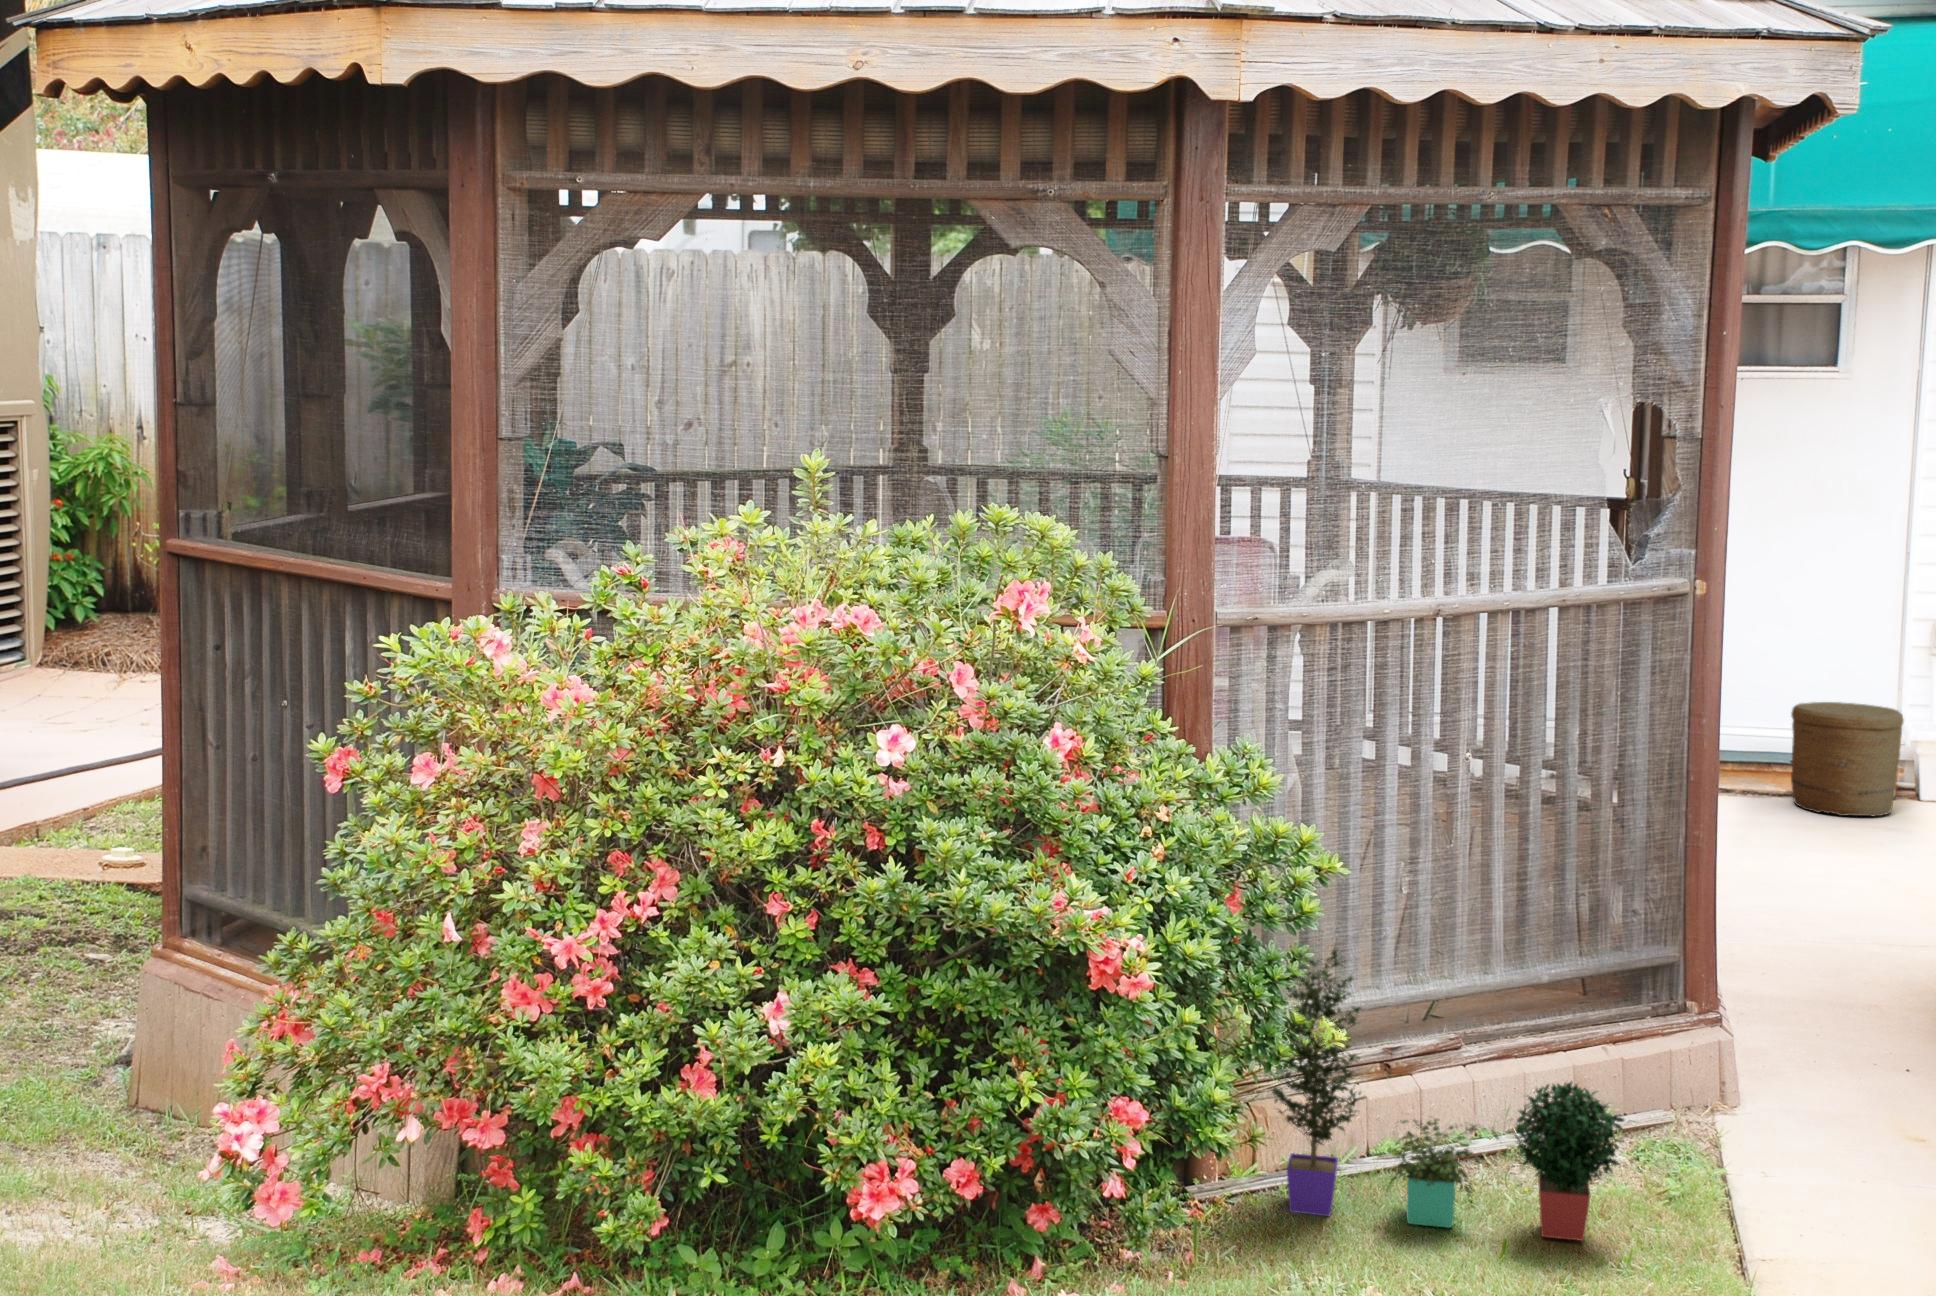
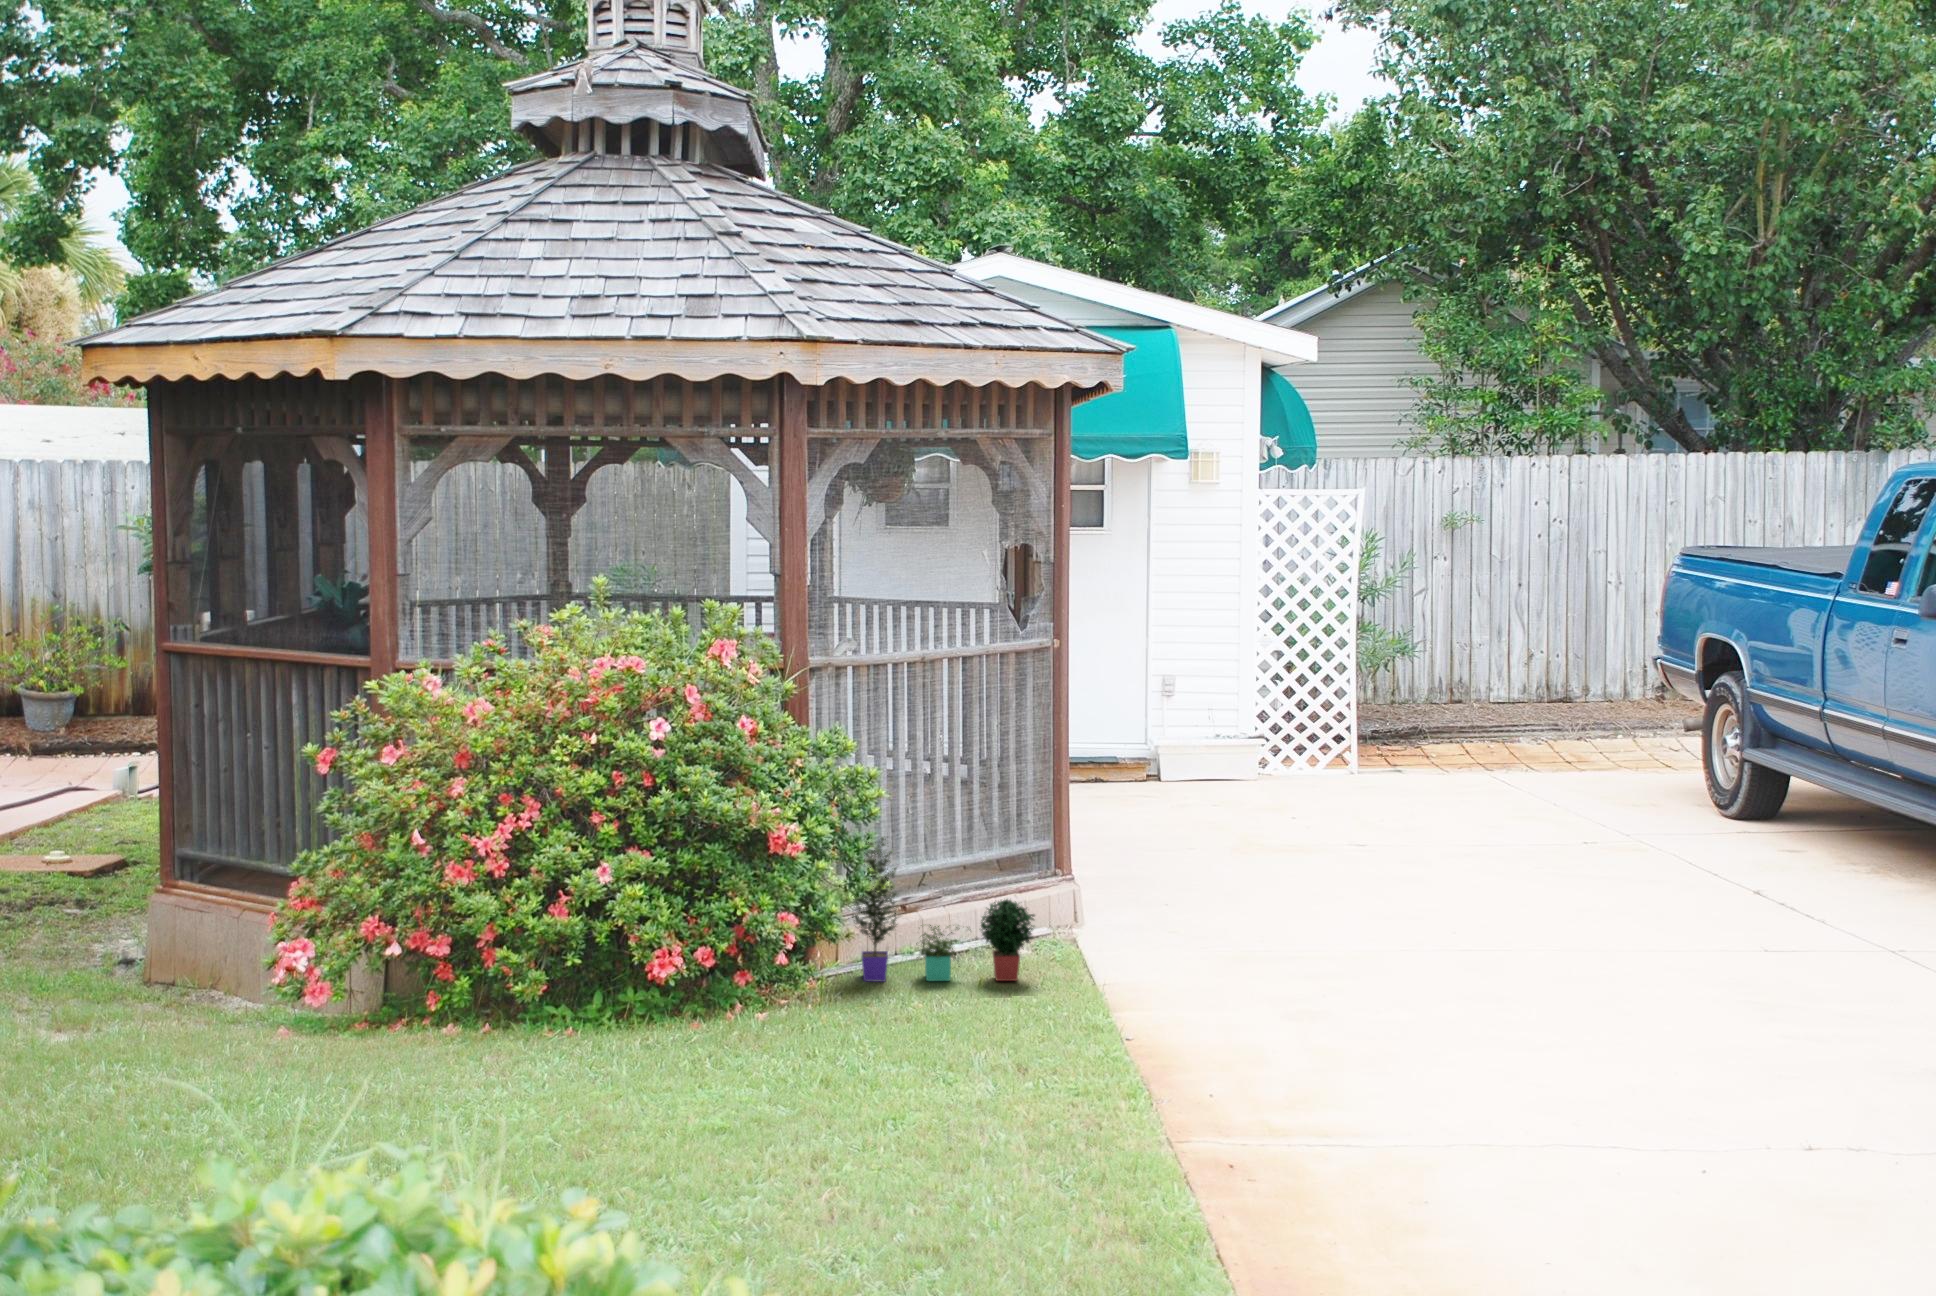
woven basket: present [1791,702,1904,816] -> none [1101,722,1163,788]

